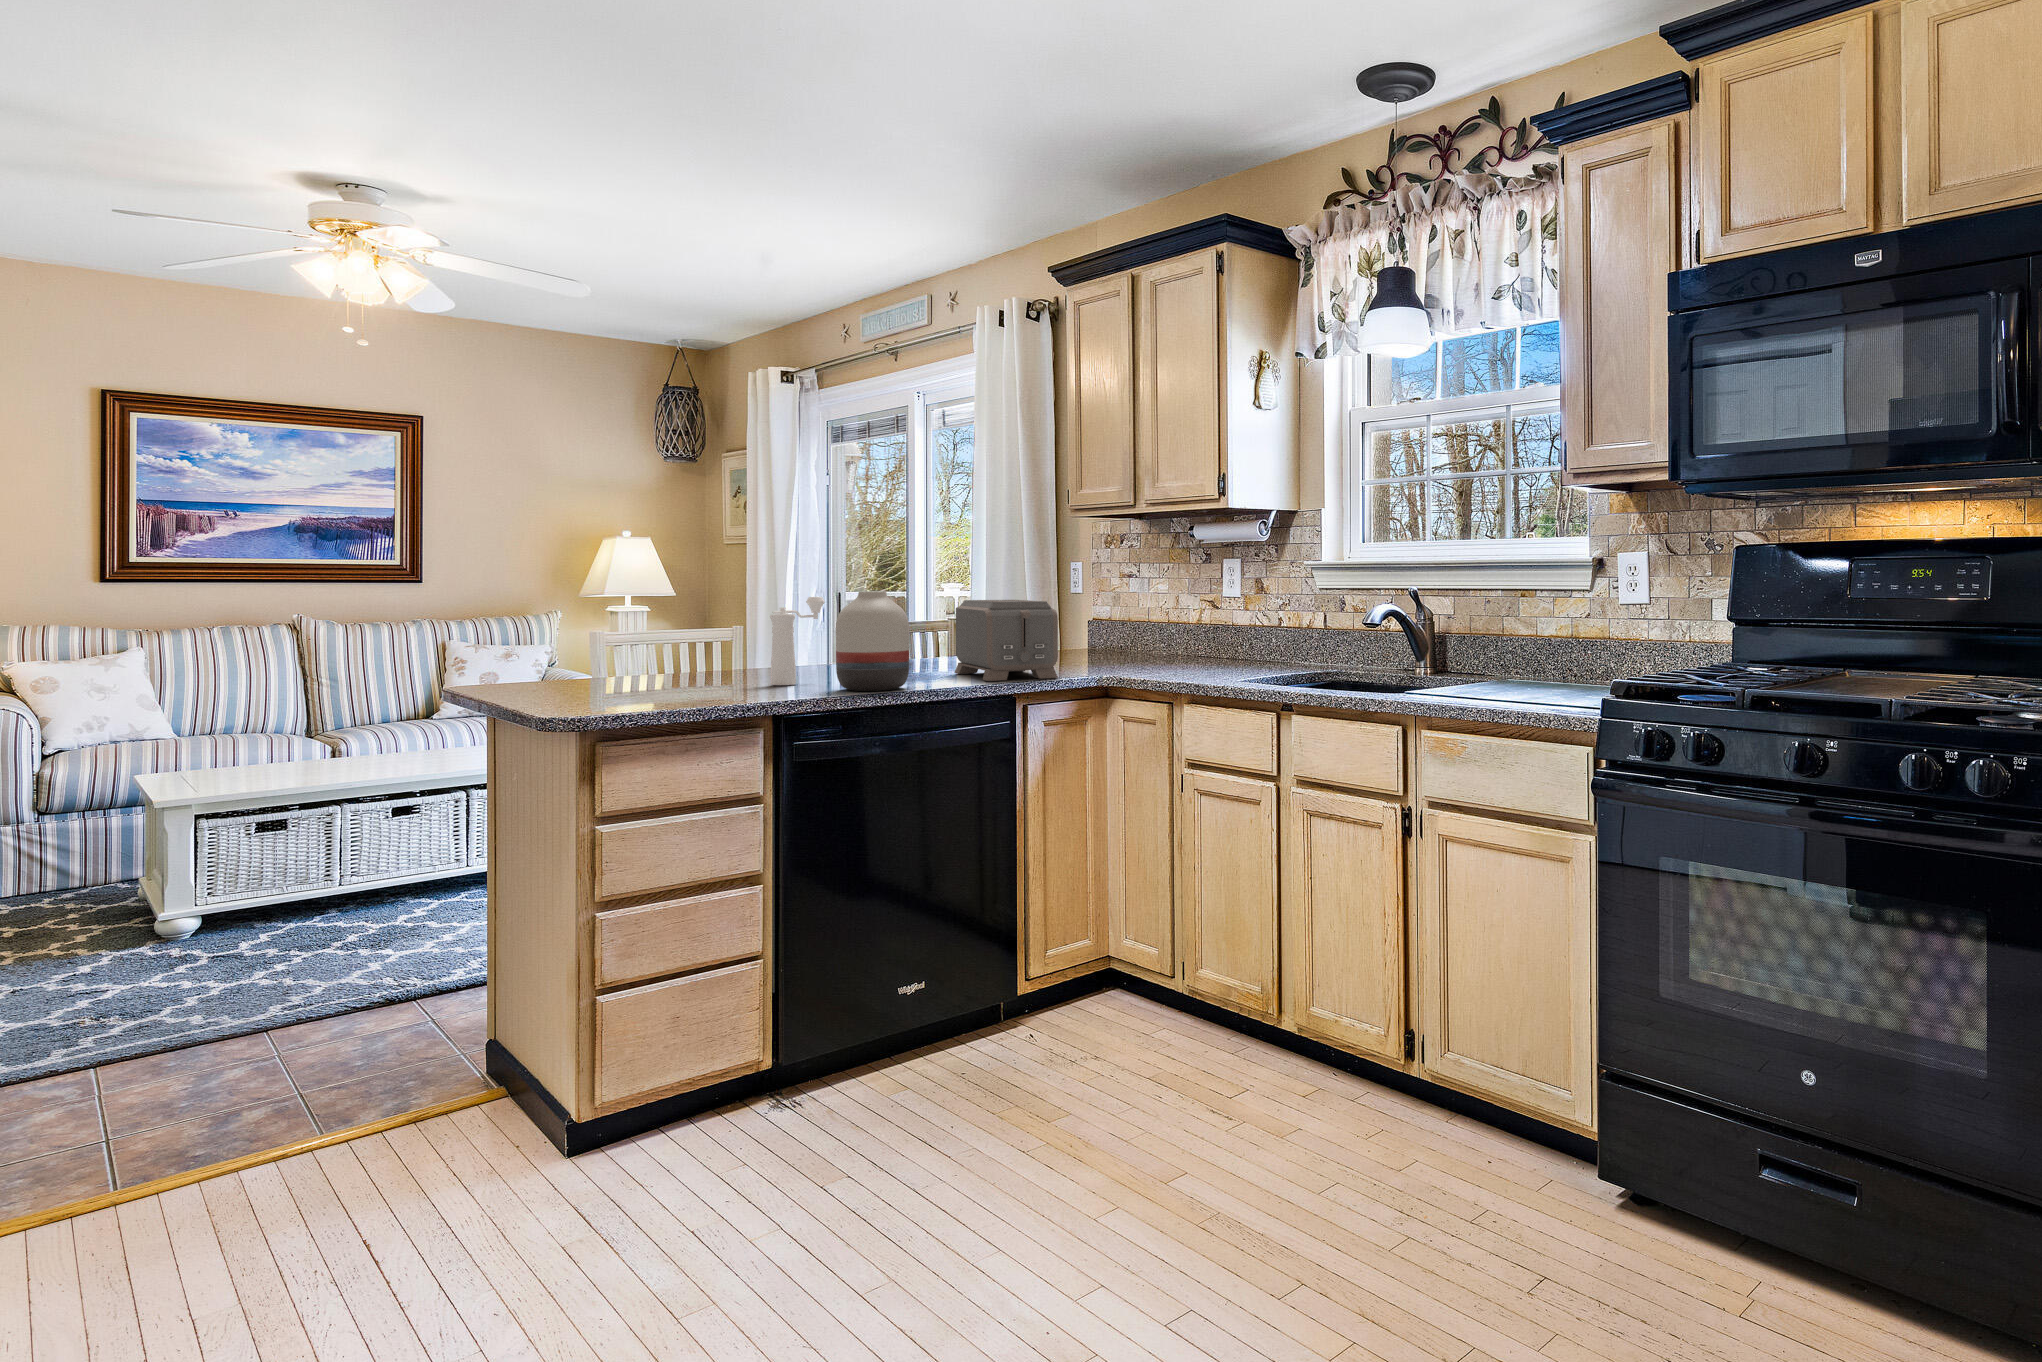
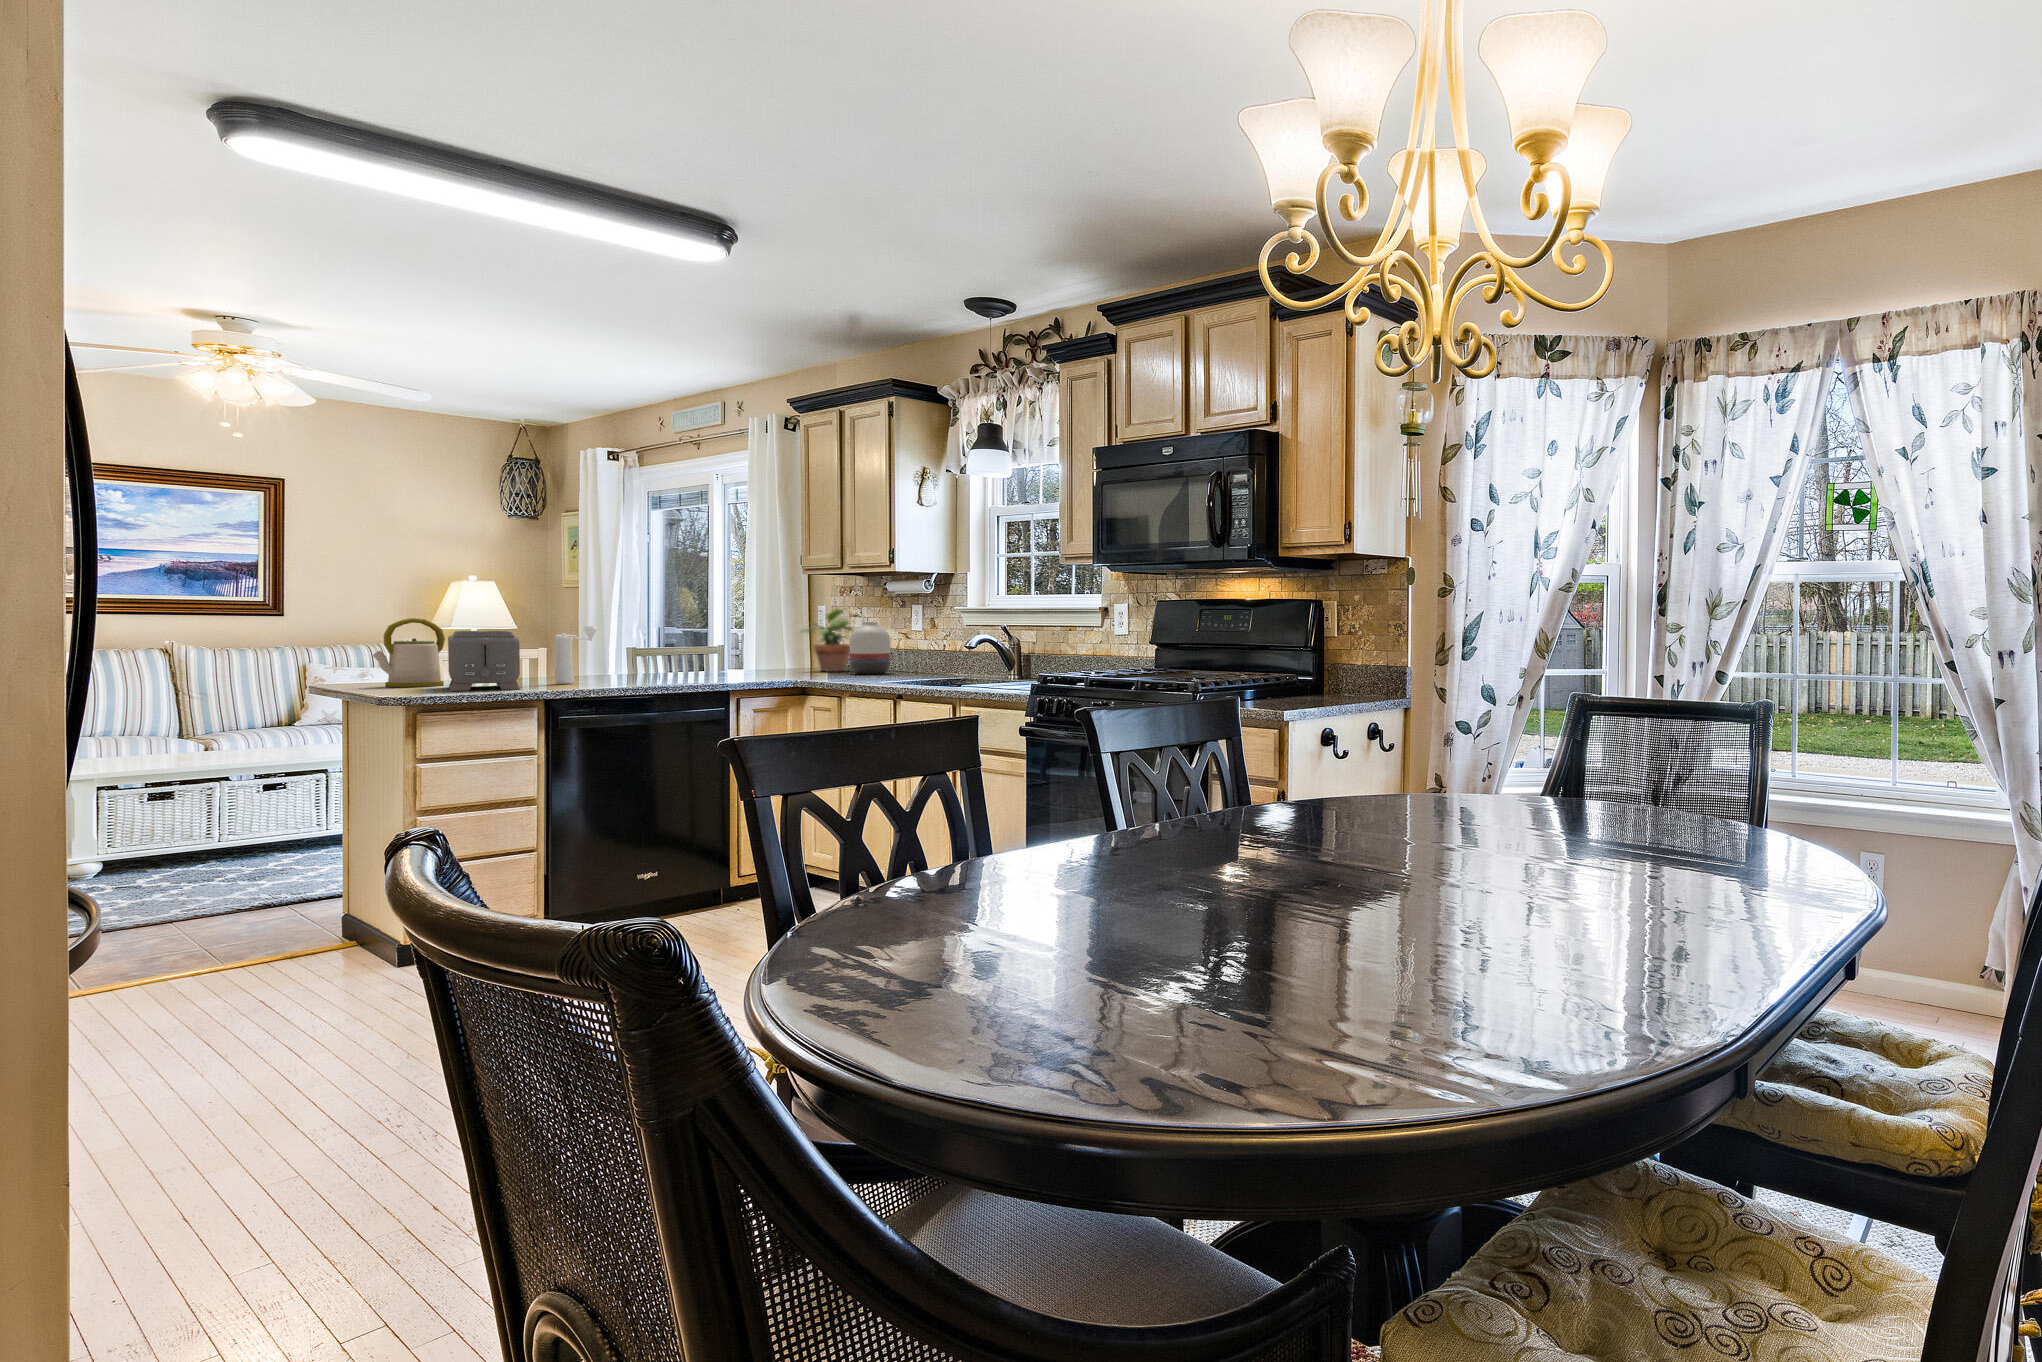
potted plant: none [1072,567,1141,659] -> present [802,609,853,671]
kettle: none [528,587,623,692] -> present [373,618,445,687]
vase: present [836,591,909,691] -> present [850,622,890,674]
toaster: present [955,600,1058,681] -> present [448,631,520,691]

